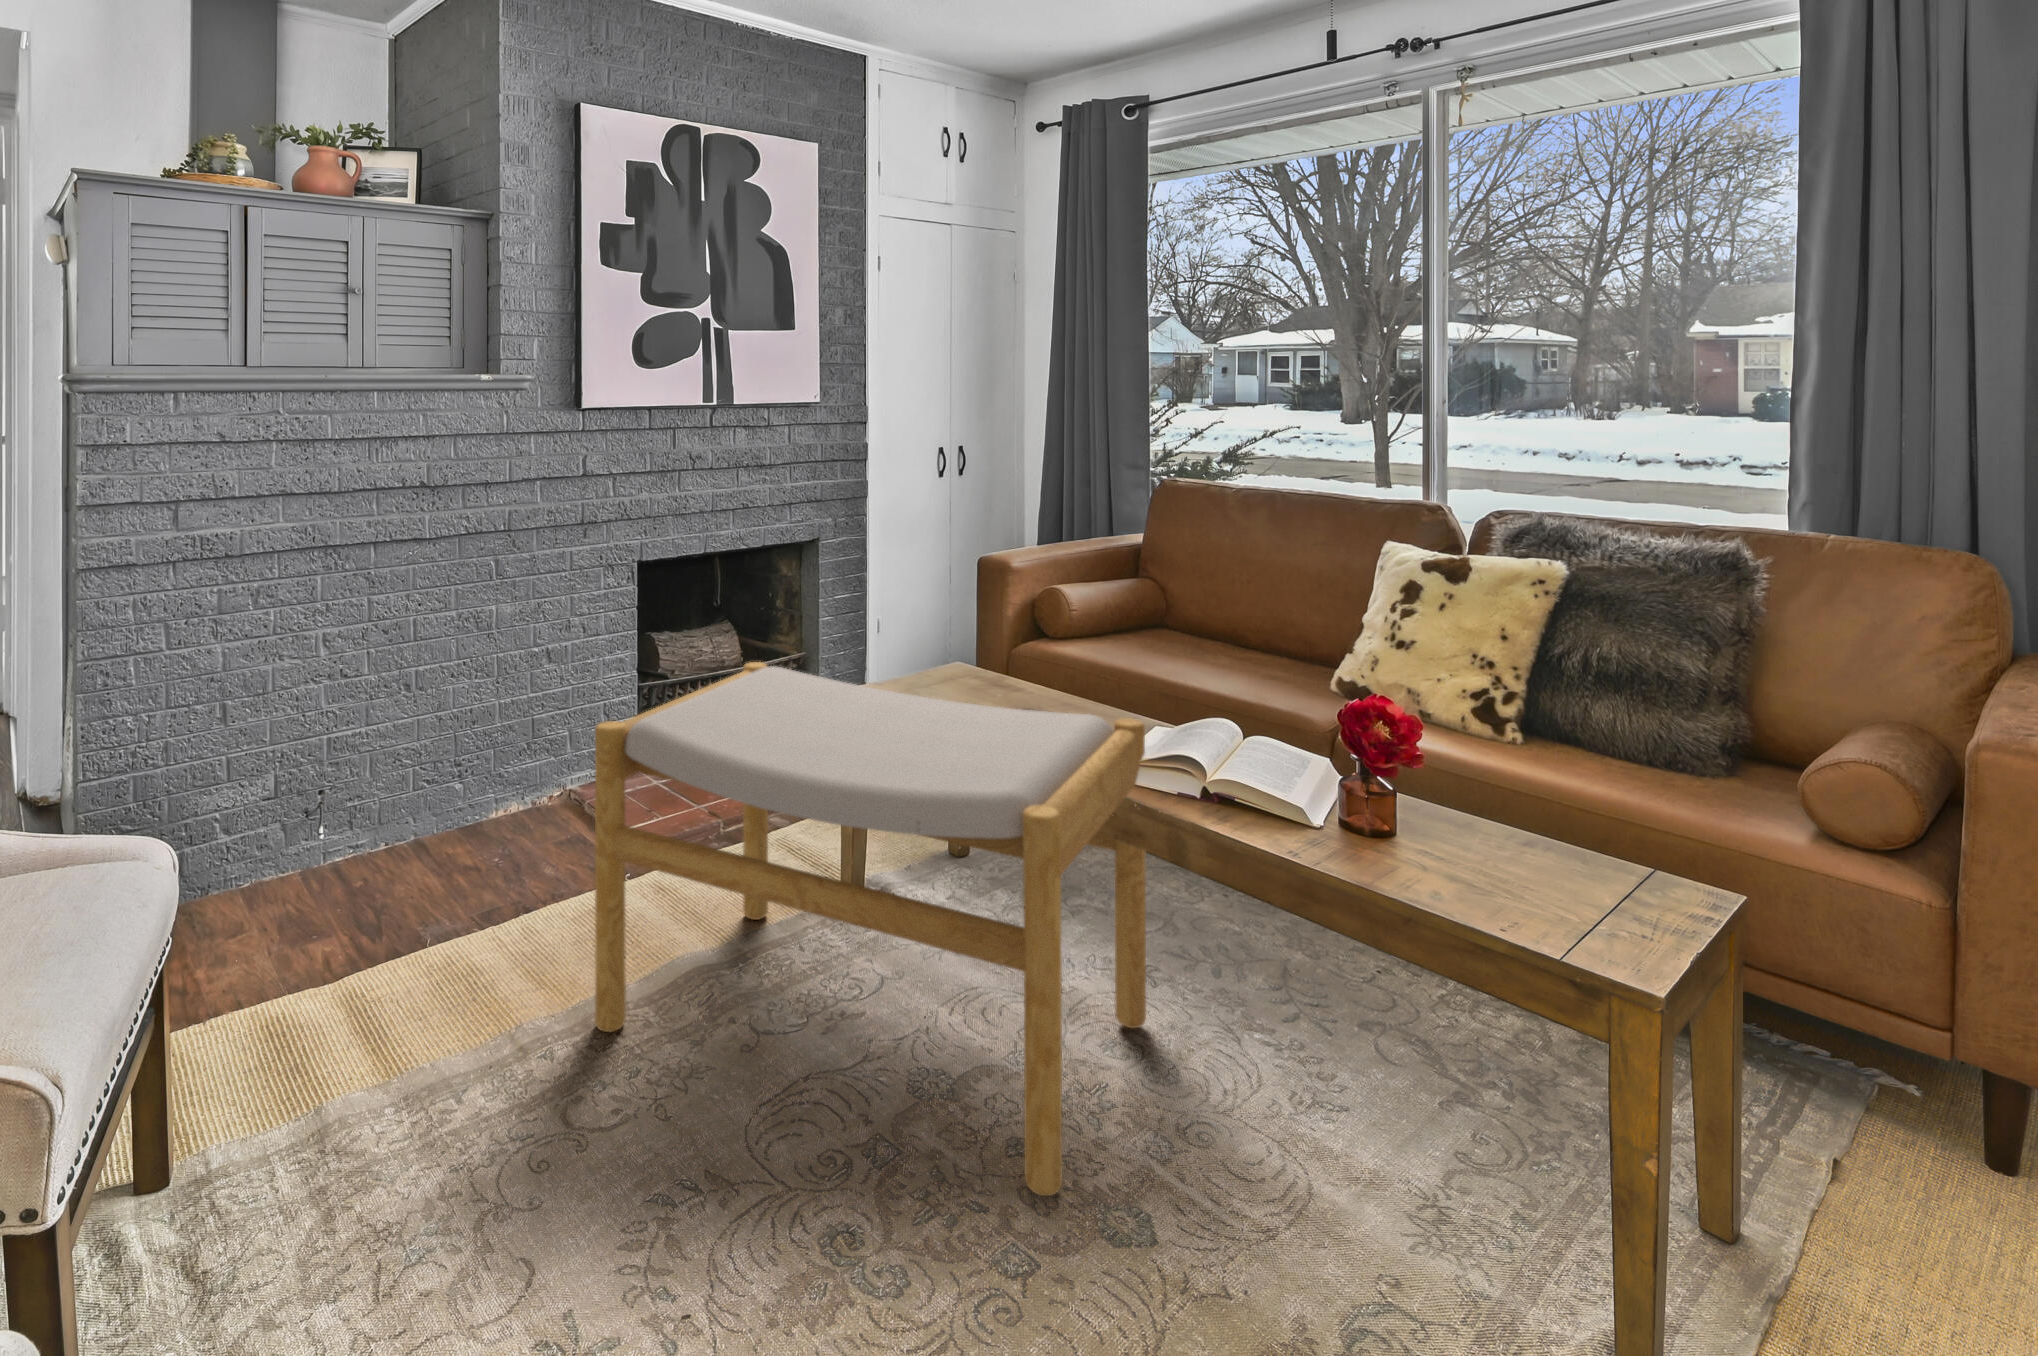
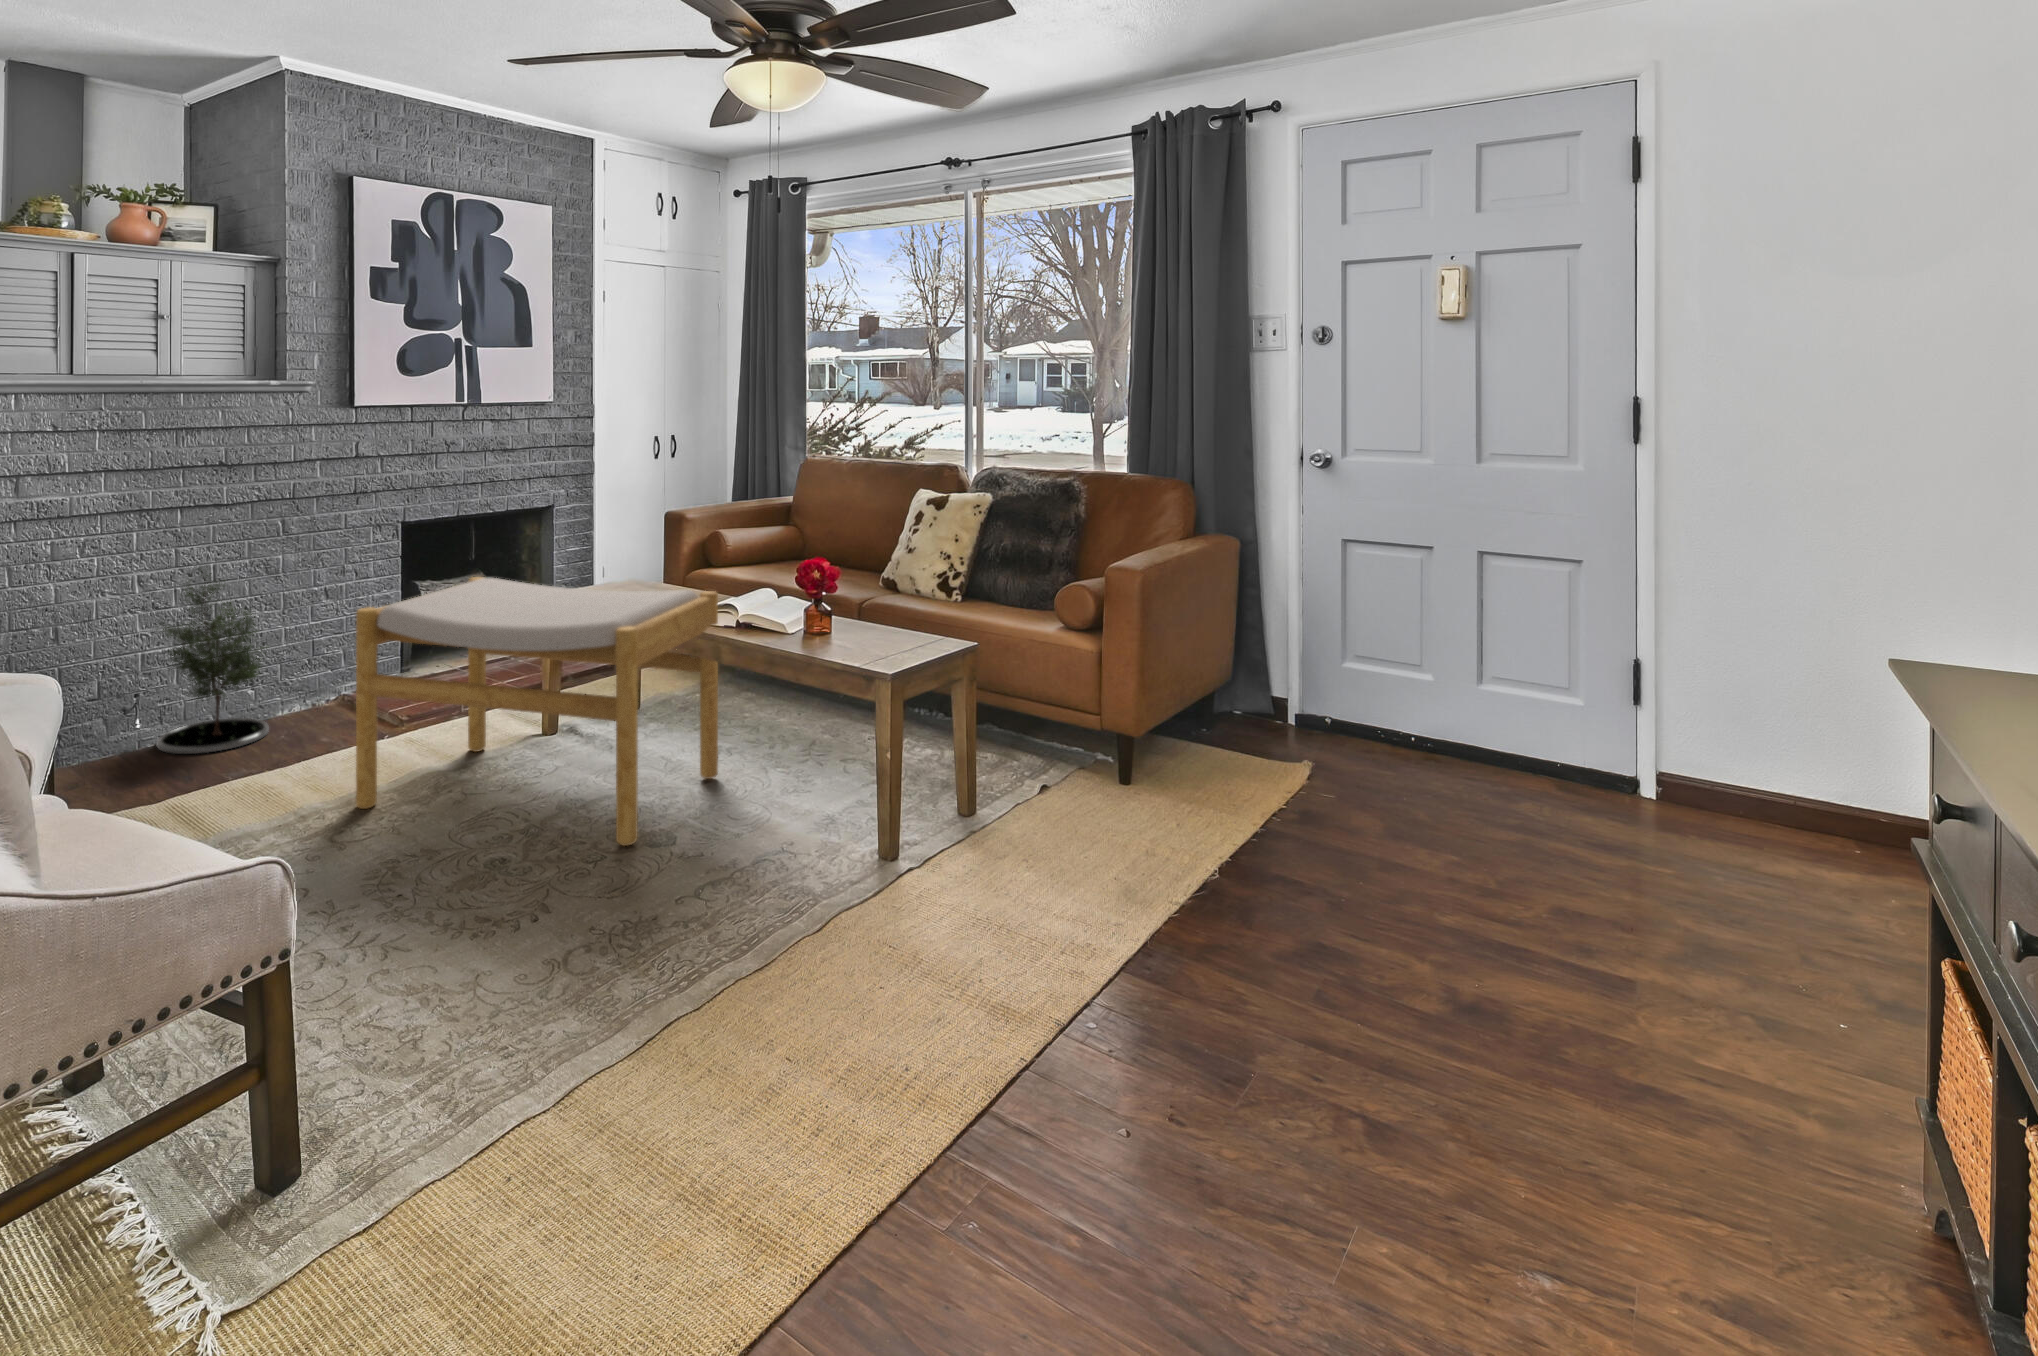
potted tree: none [337,623,481,884] -> present [157,569,269,754]

